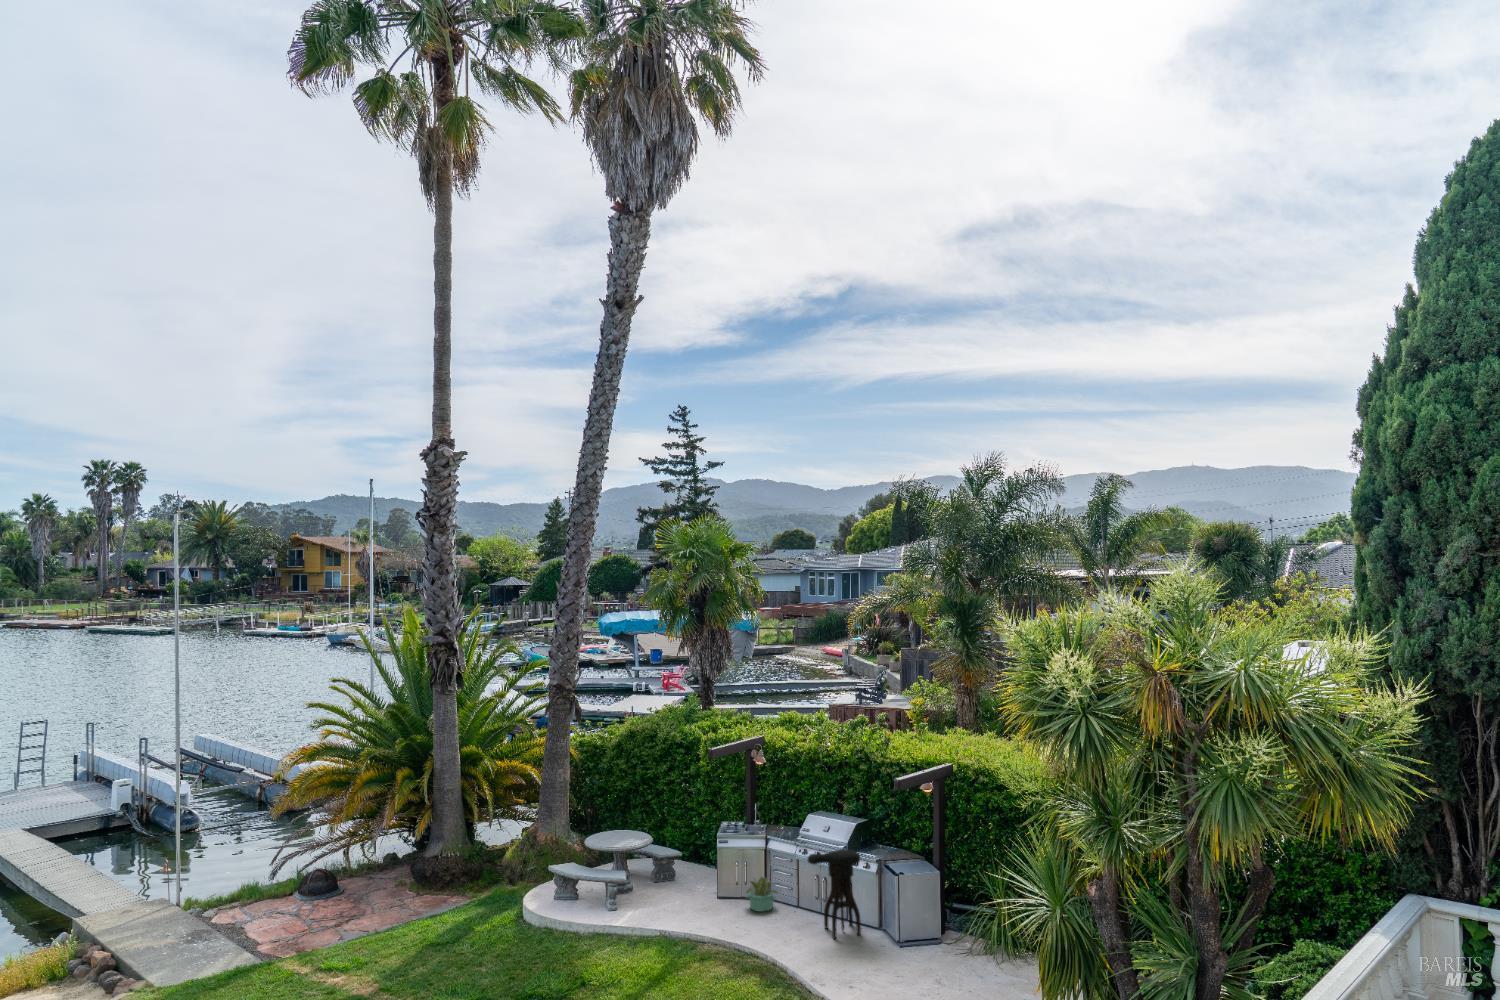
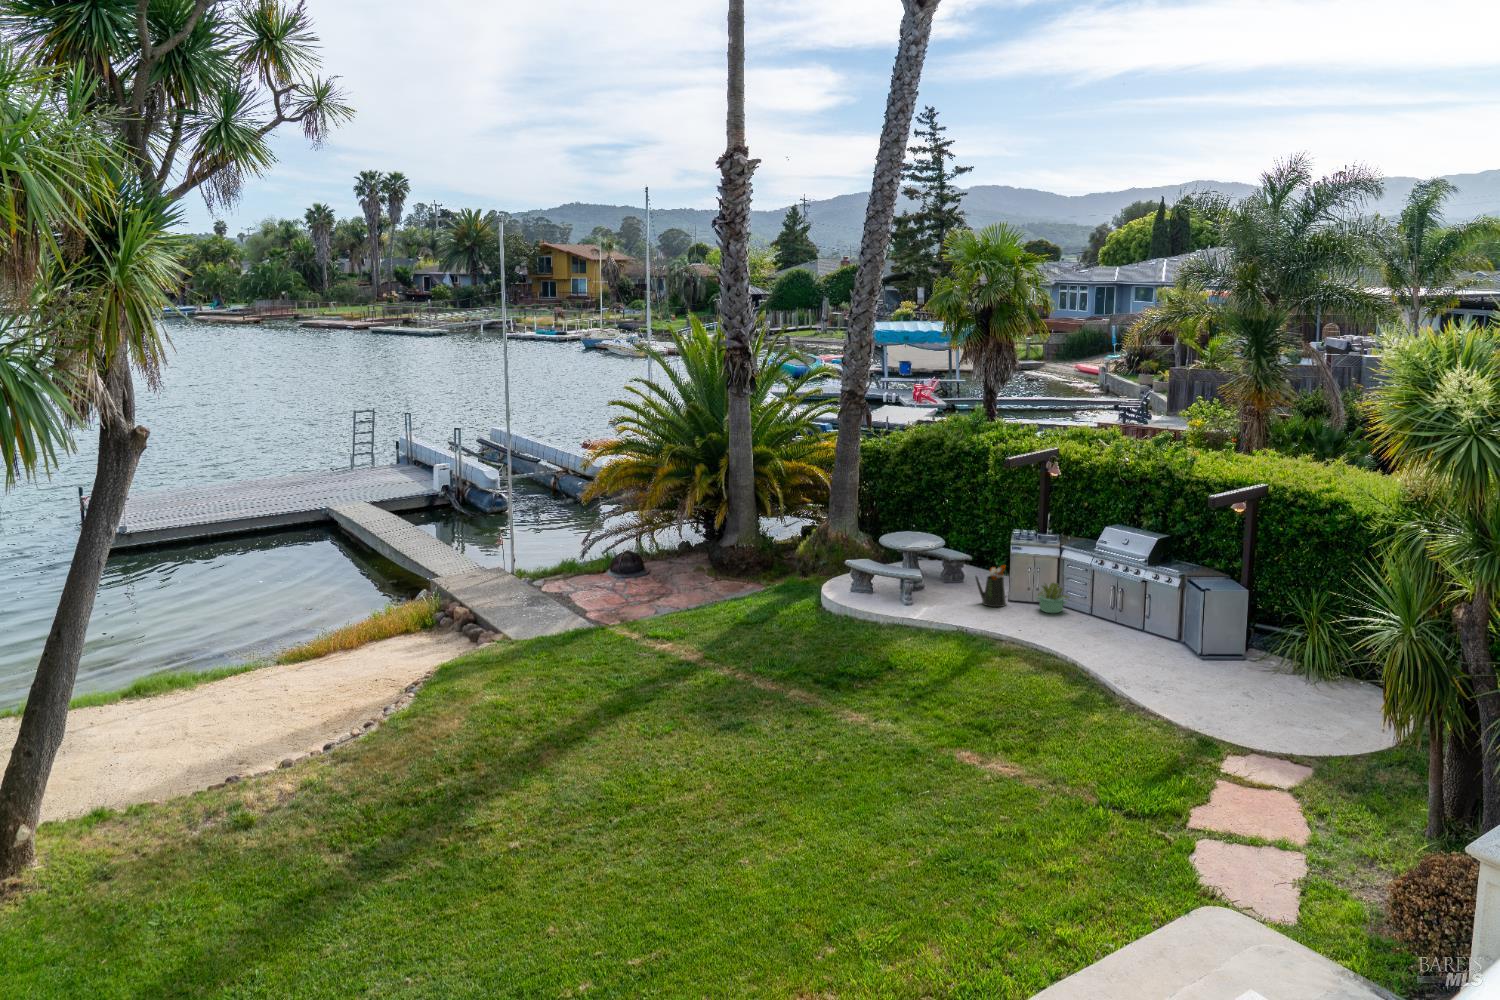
stool: present [808,849,861,939] -> none [1107,563,1162,642]
watering can: none [684,859,722,909] -> present [975,565,1006,607]

